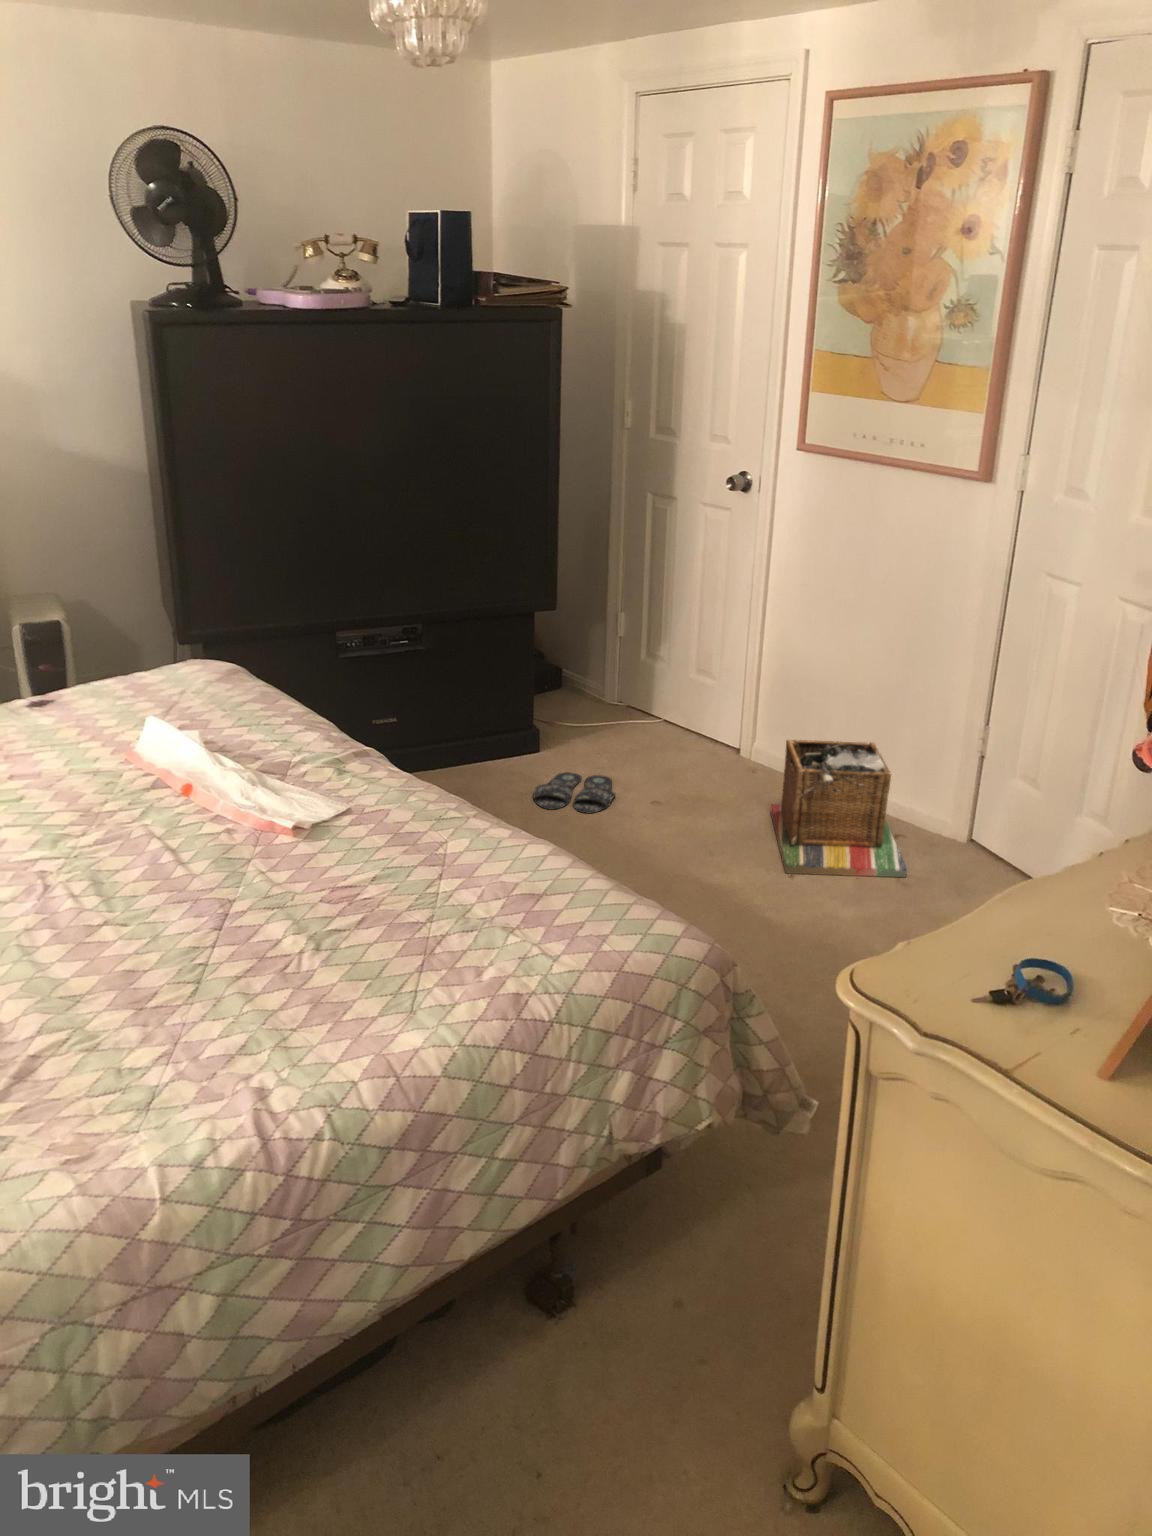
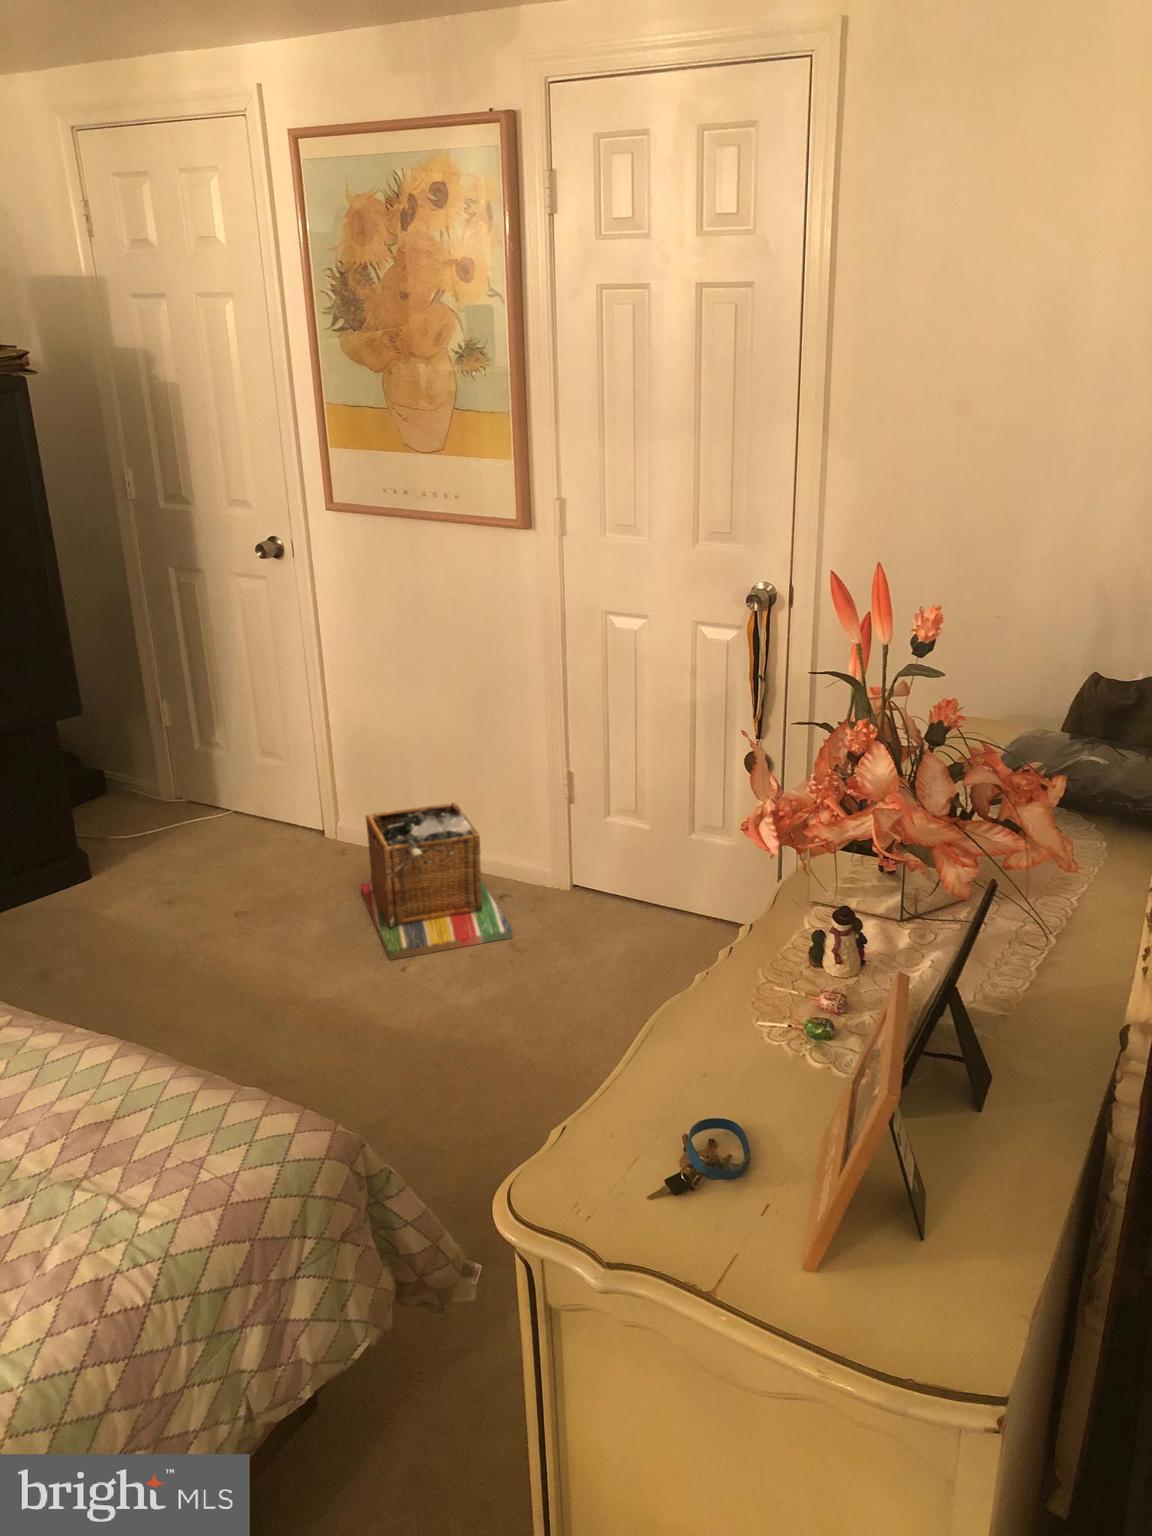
slippers: present [534,772,616,813] -> none [90,885,188,939]

